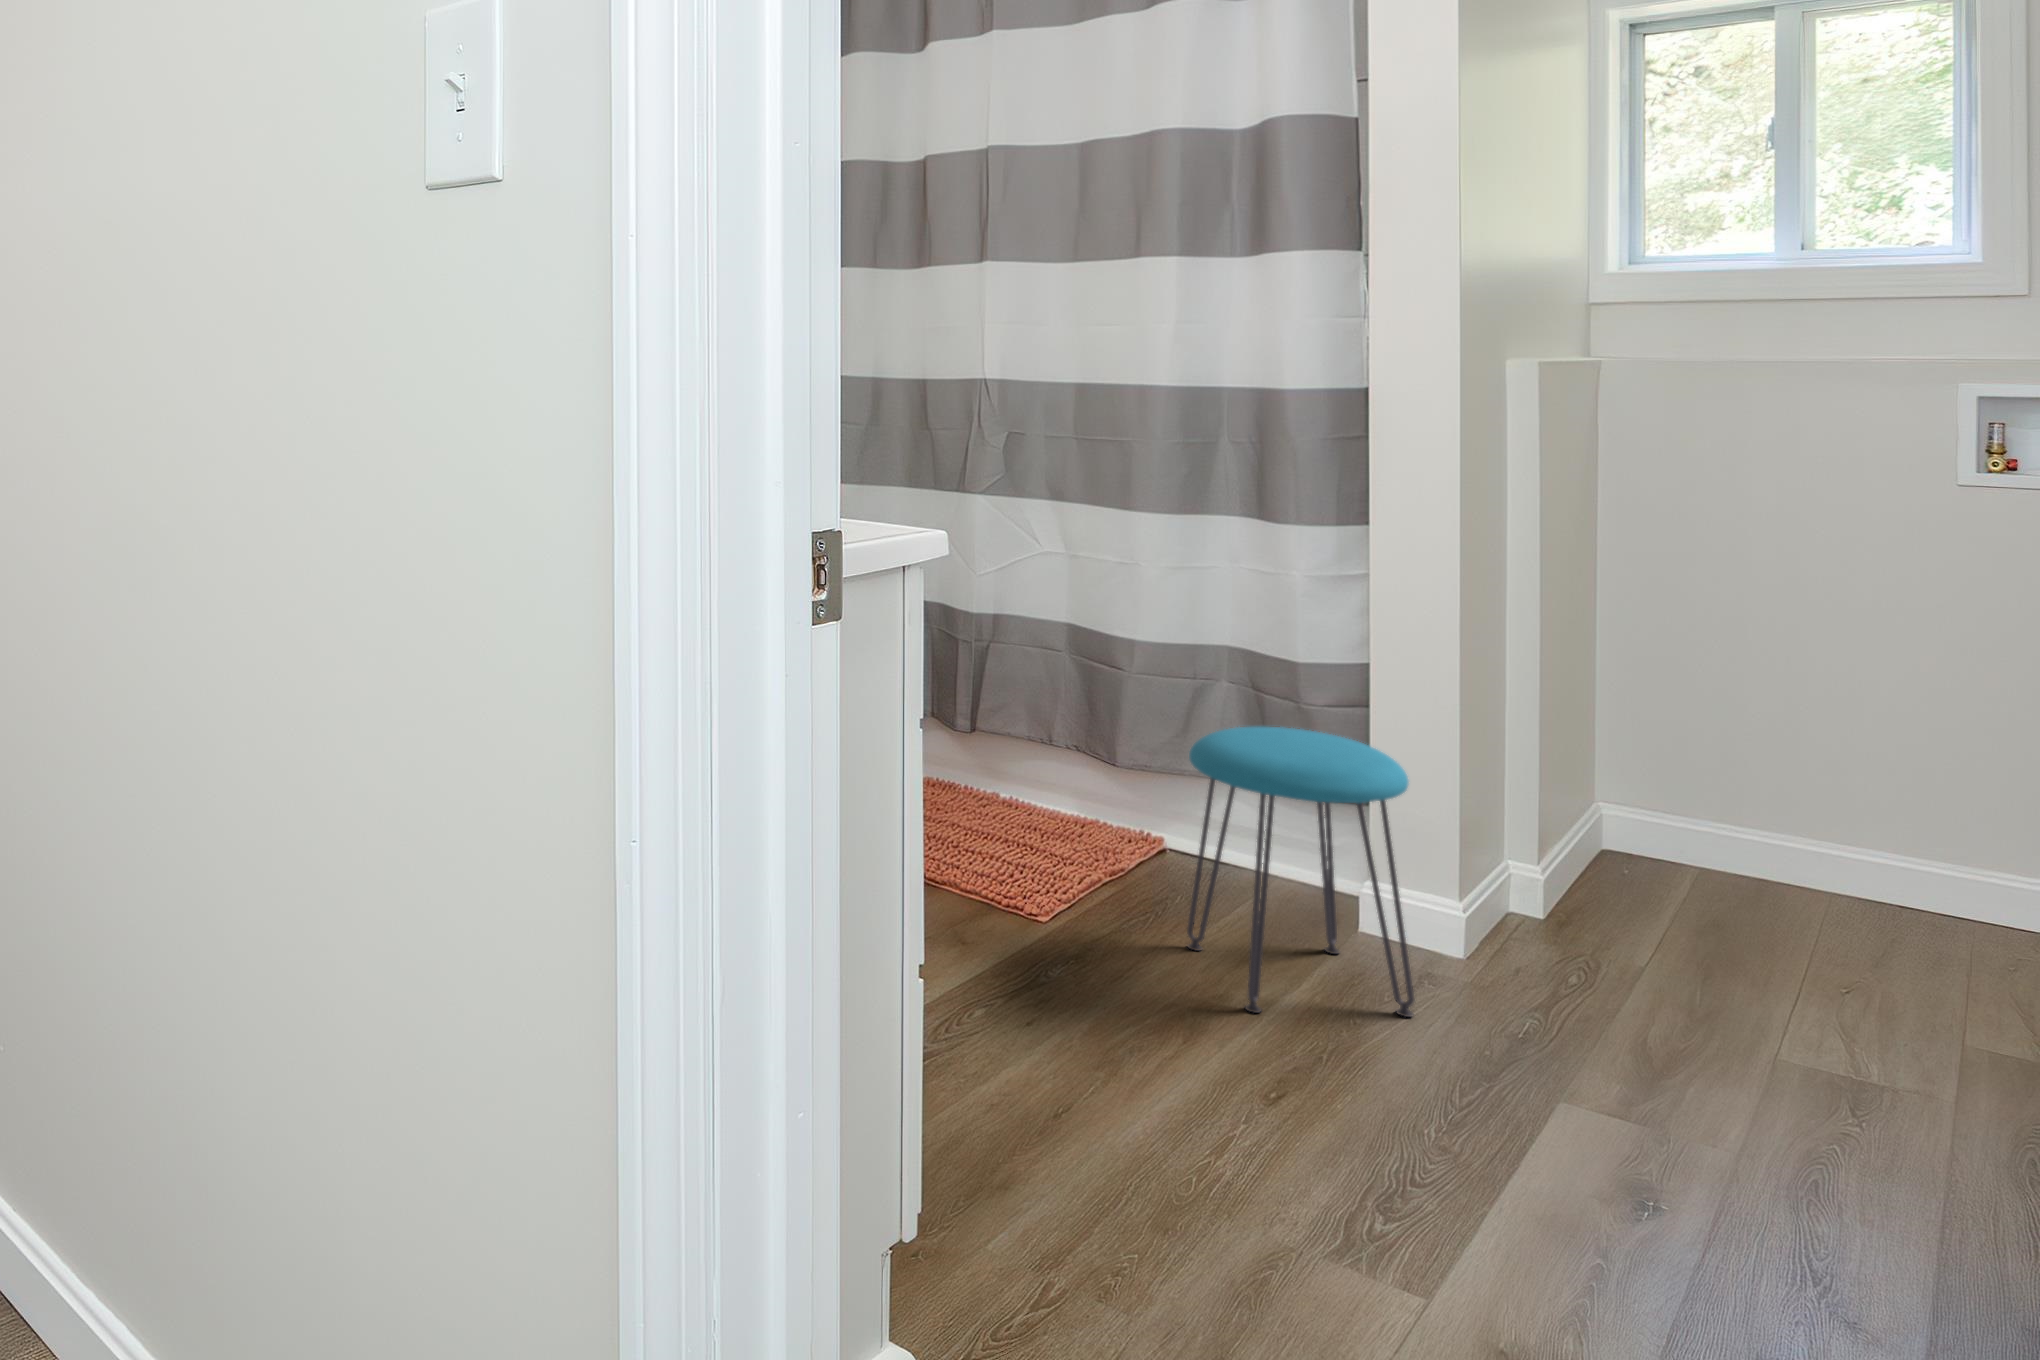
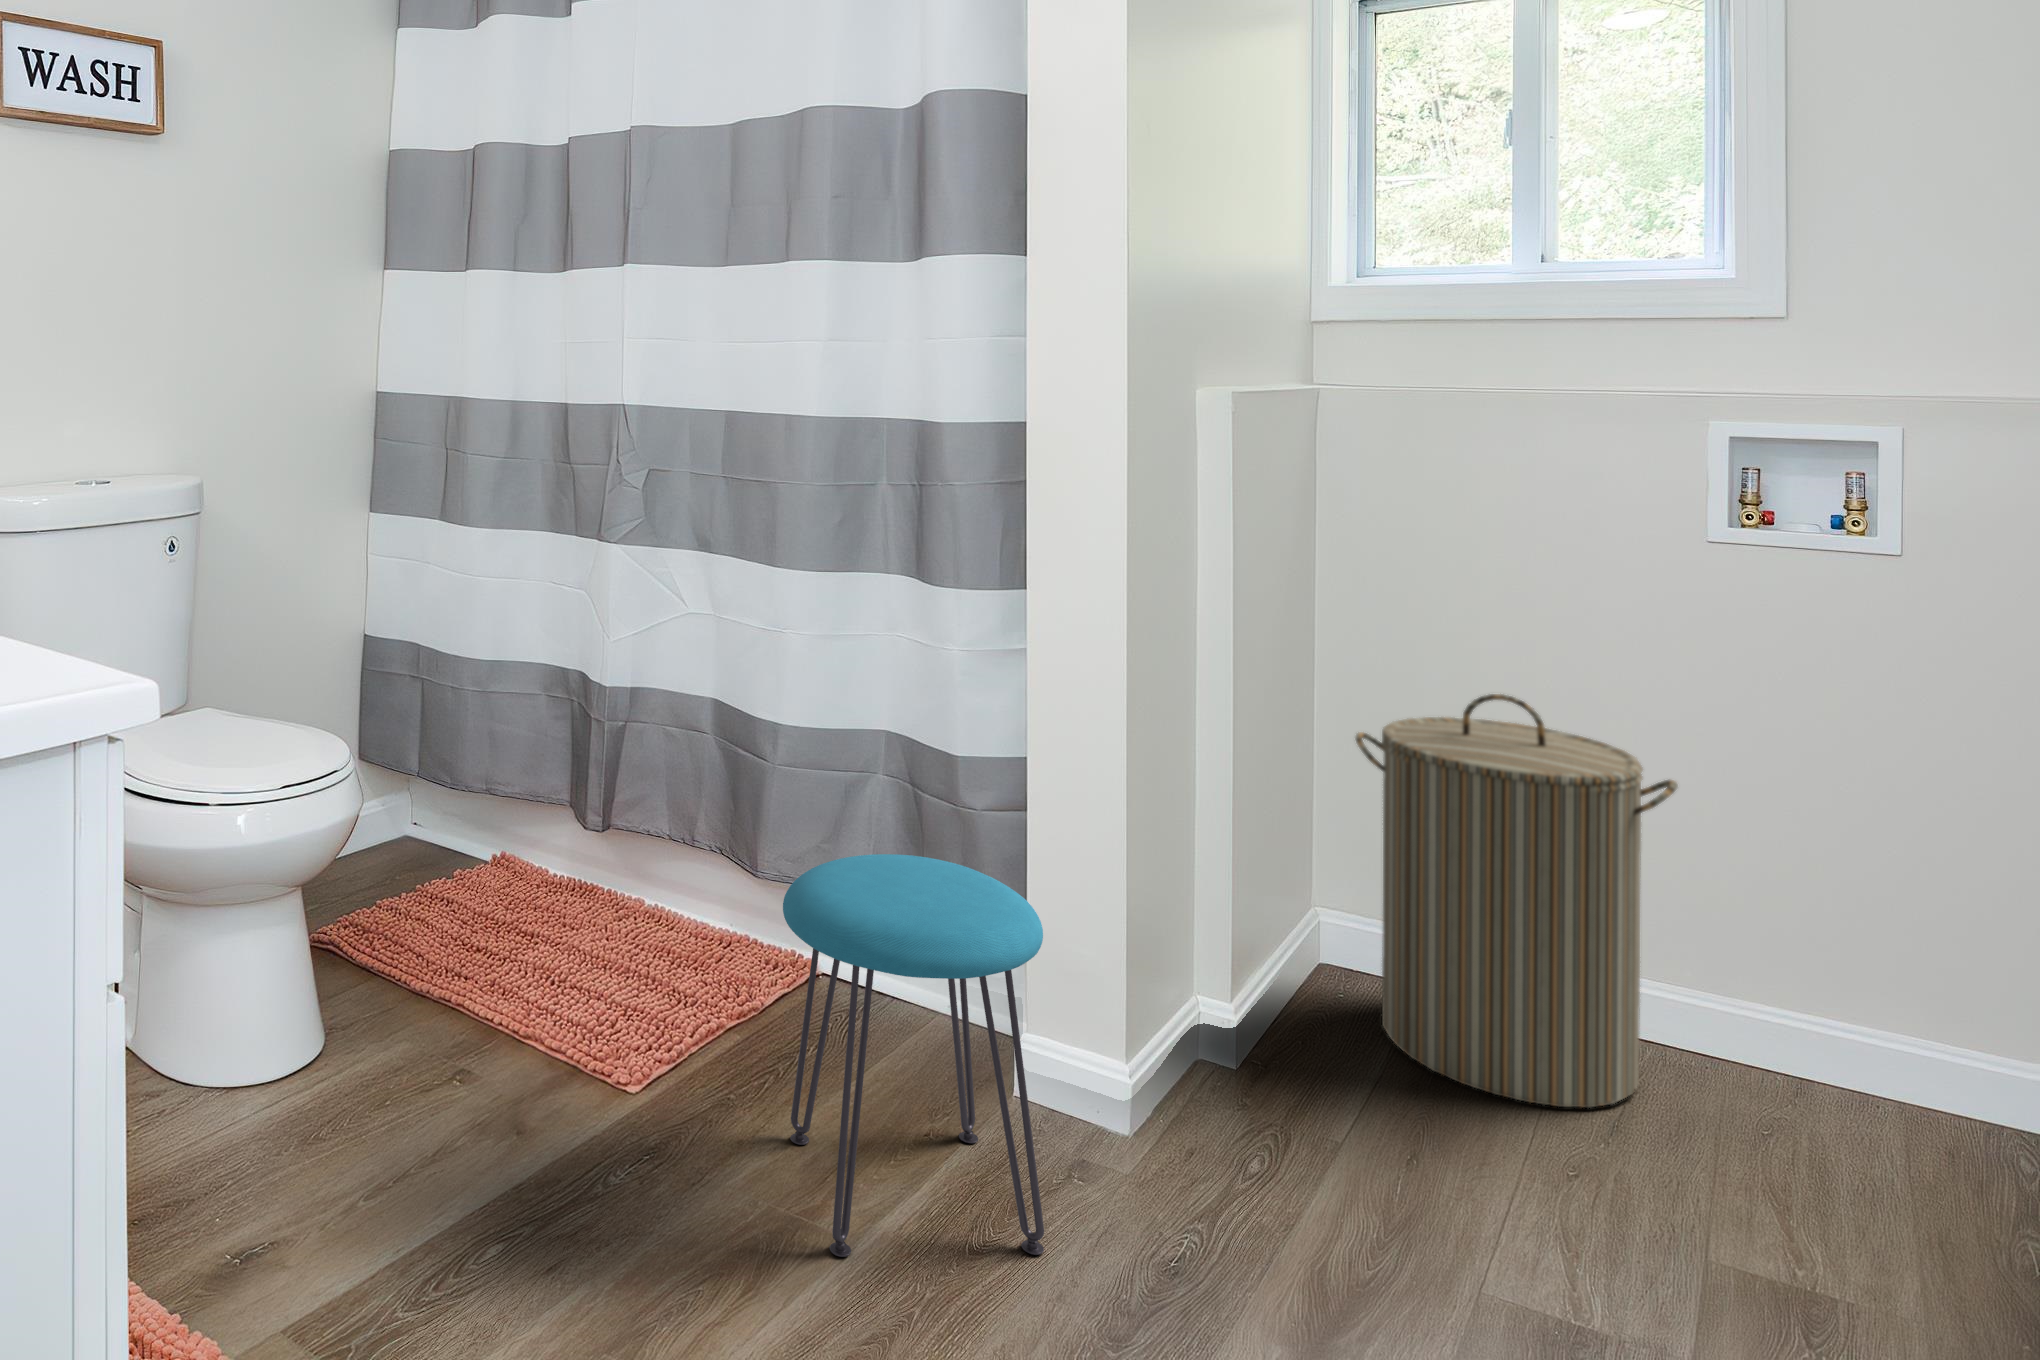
laundry hamper: none [1643,616,1935,950] -> present [1356,694,1678,1108]

